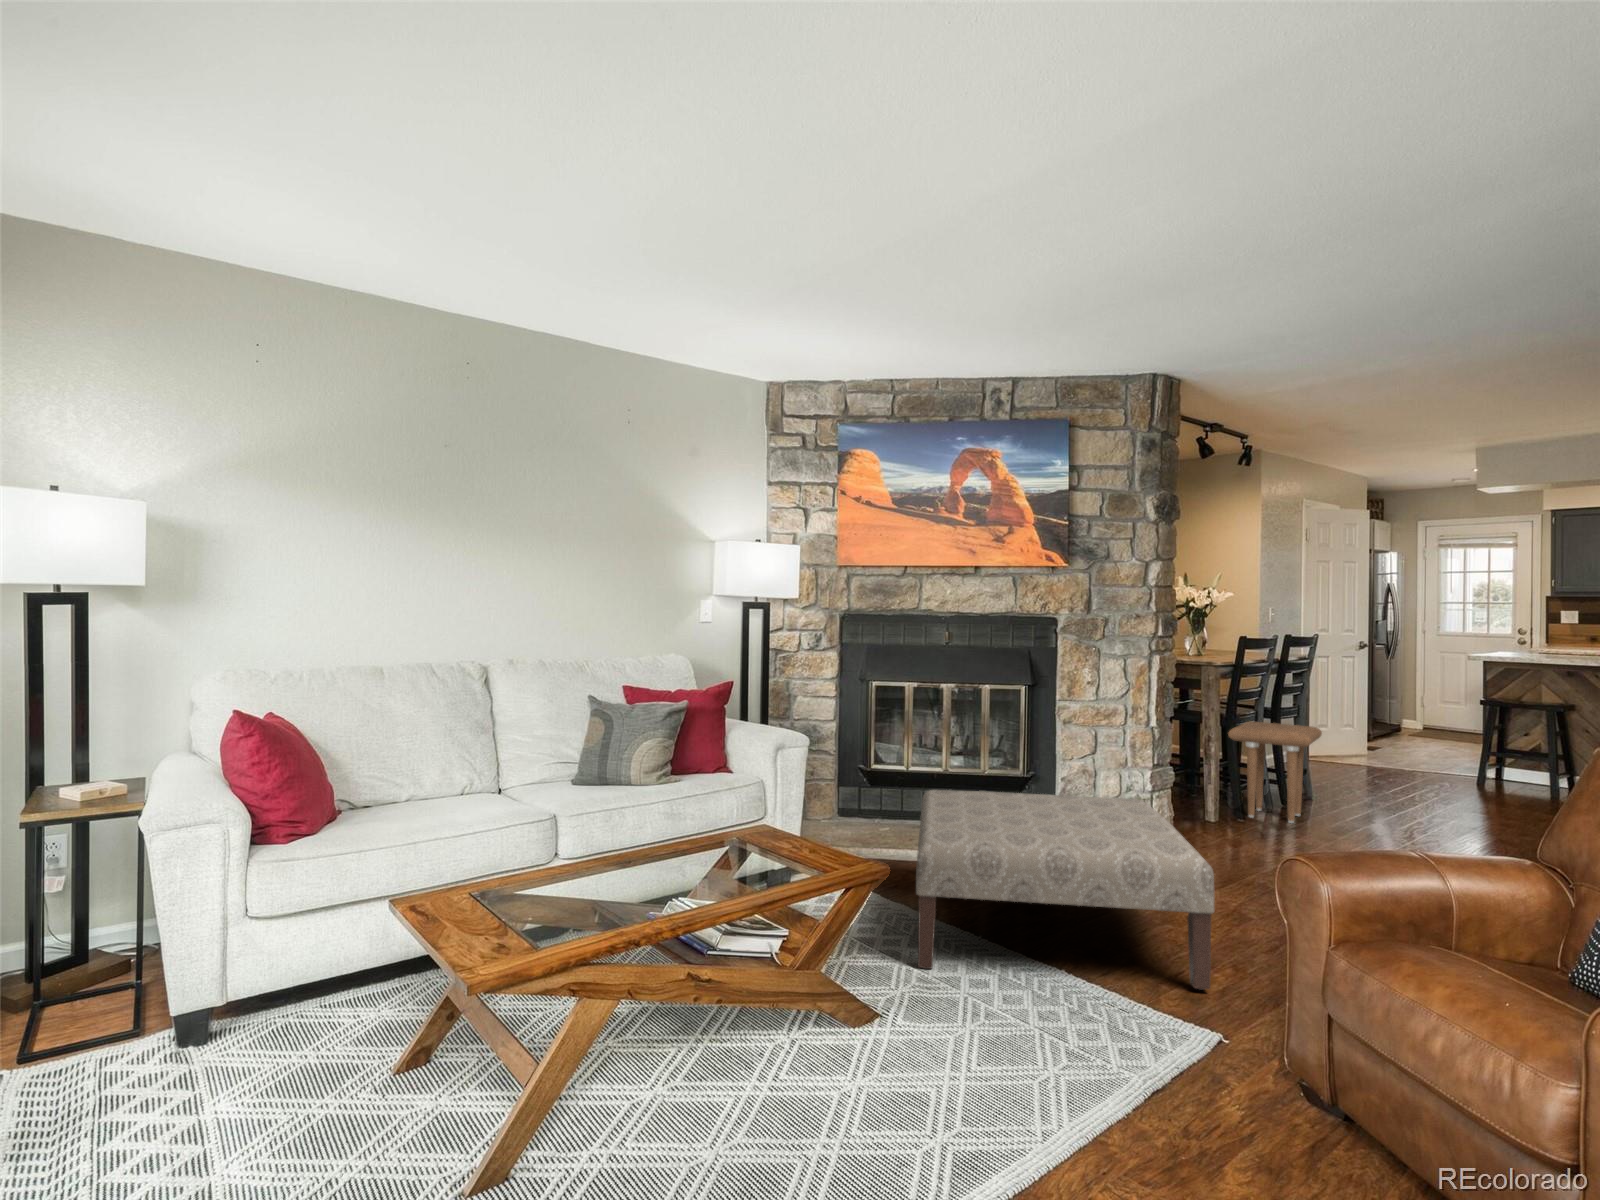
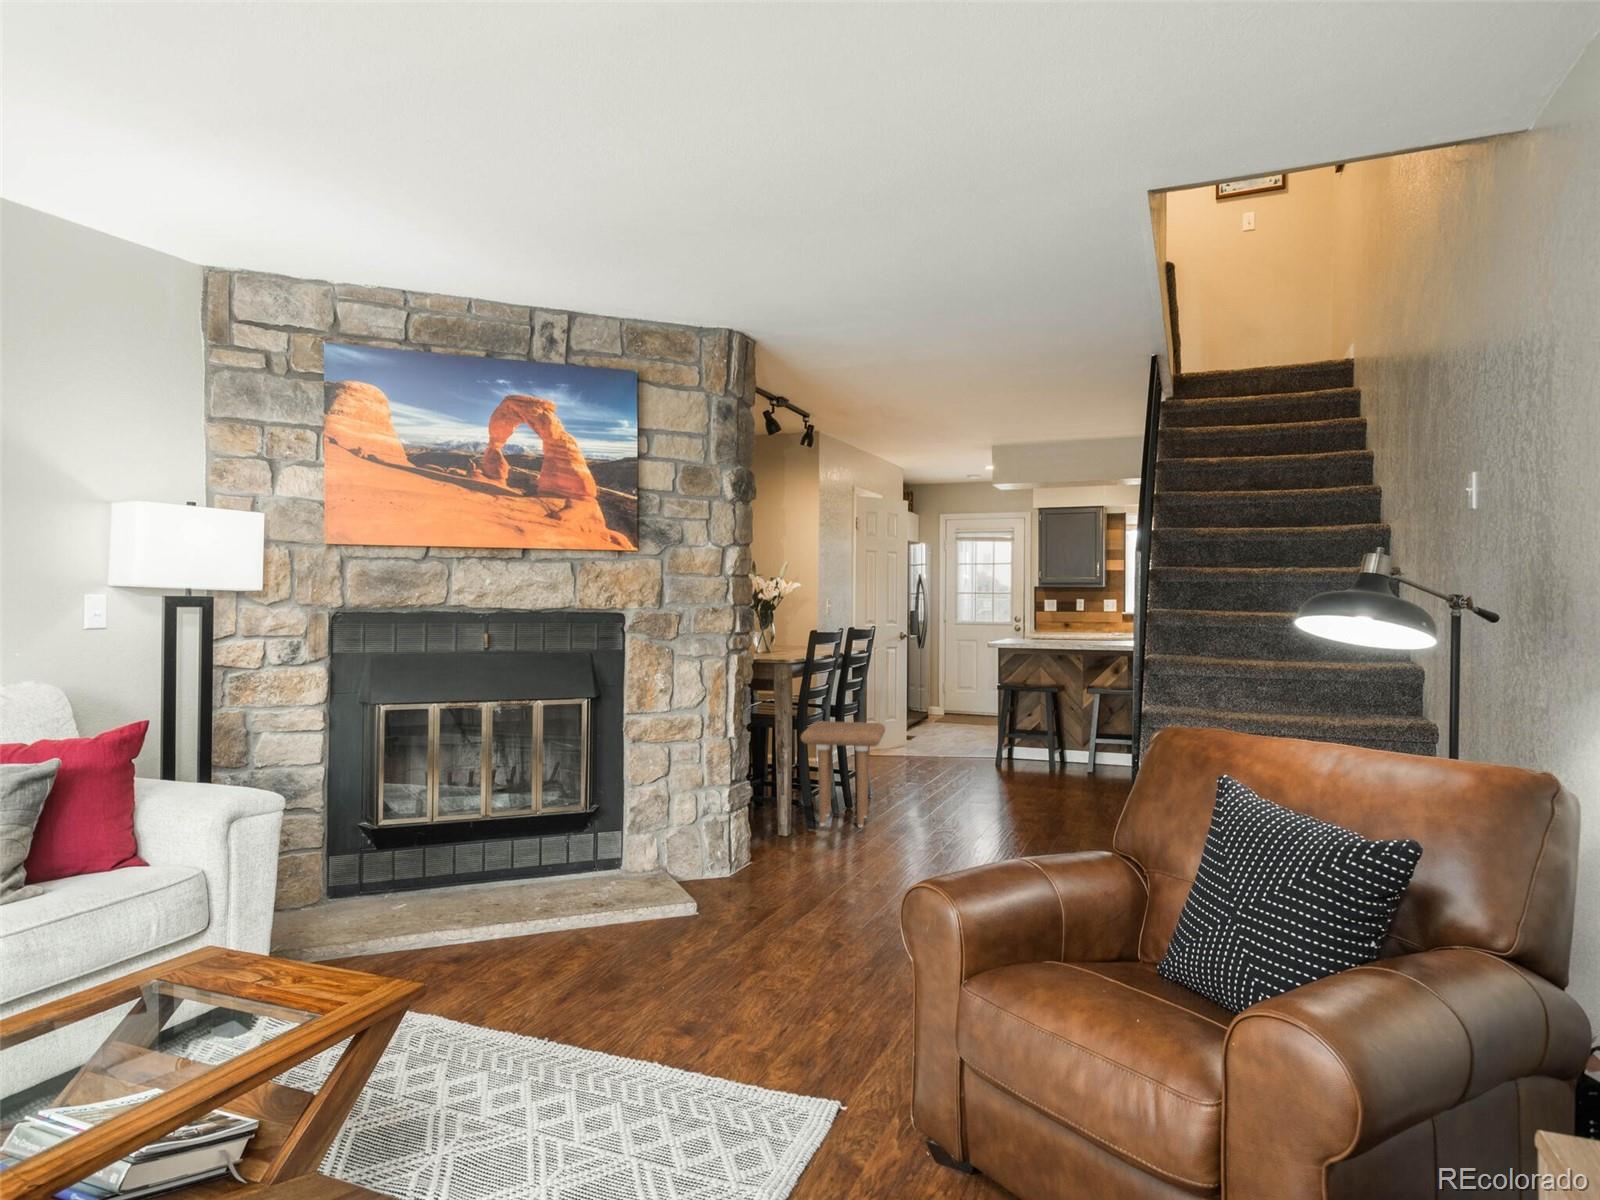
ottoman: present [916,790,1214,990] -> none [458,835,850,1139]

